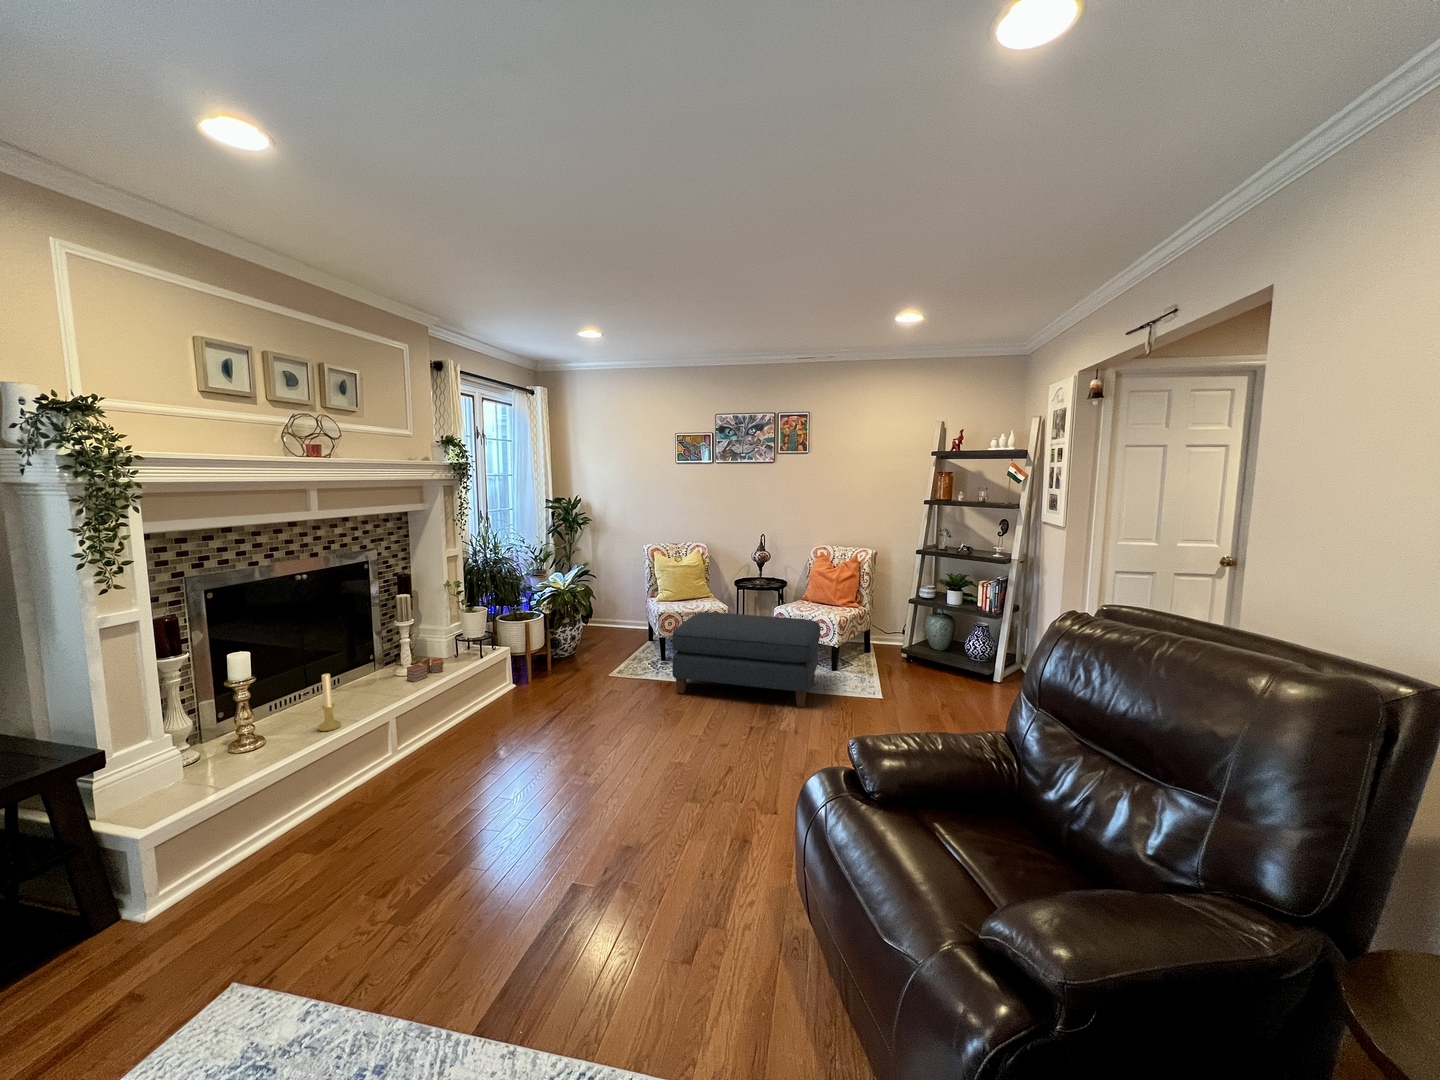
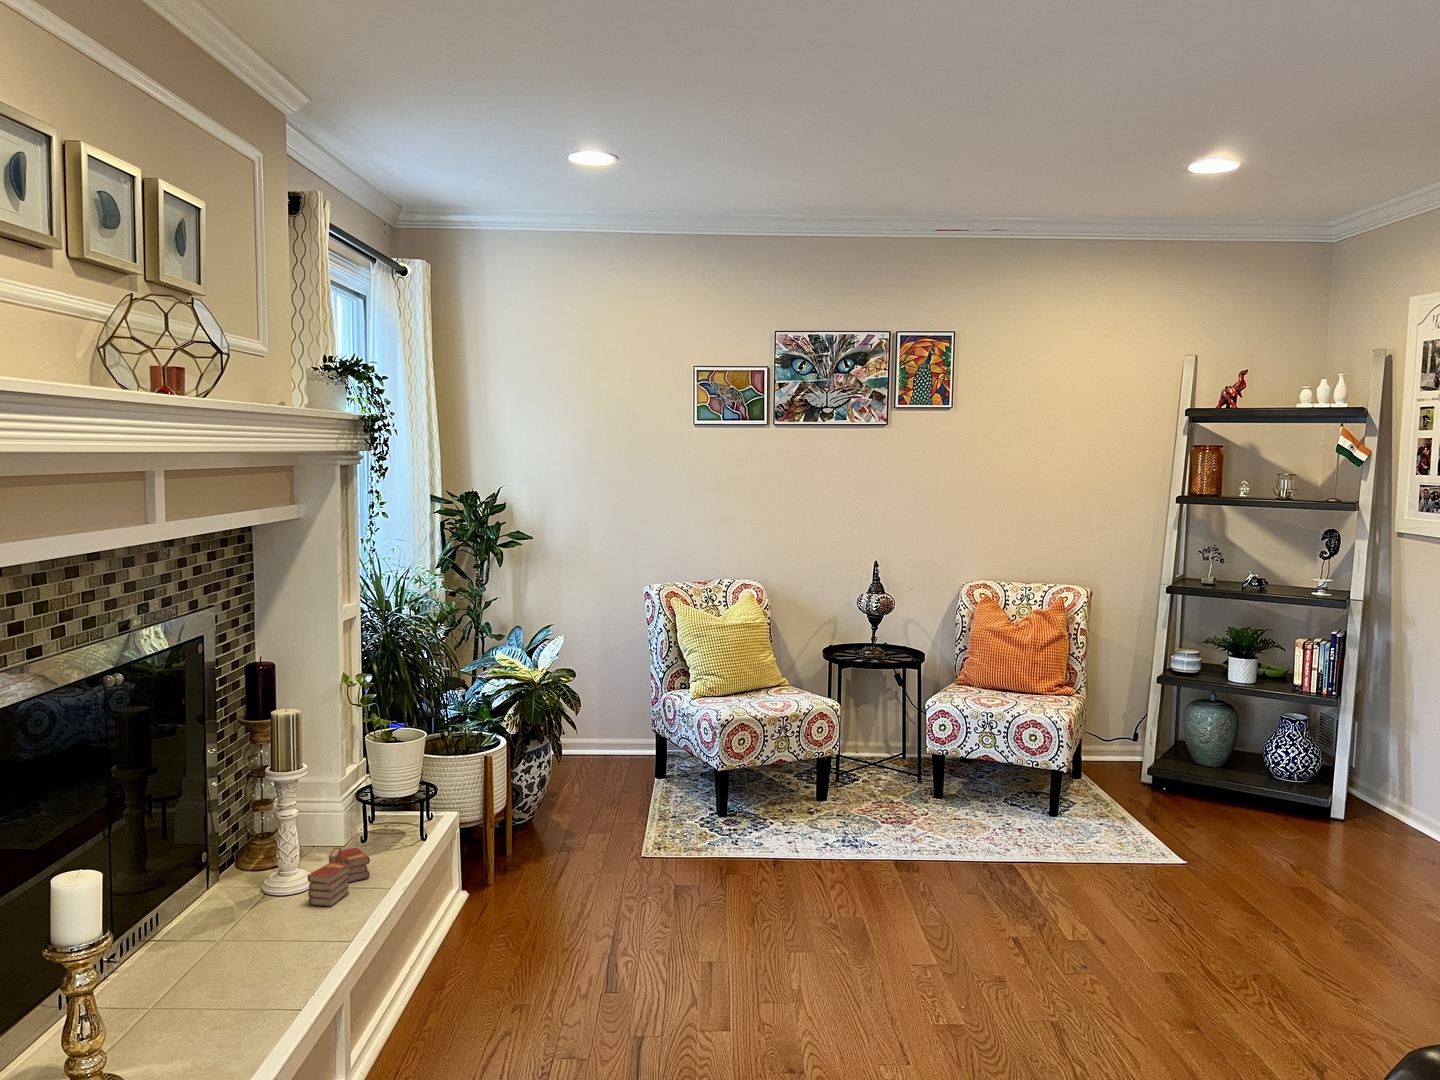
ottoman: present [672,612,820,707] -> none [806,717,1094,890]
candle holder: present [318,674,341,731] -> none [218,903,270,1049]

